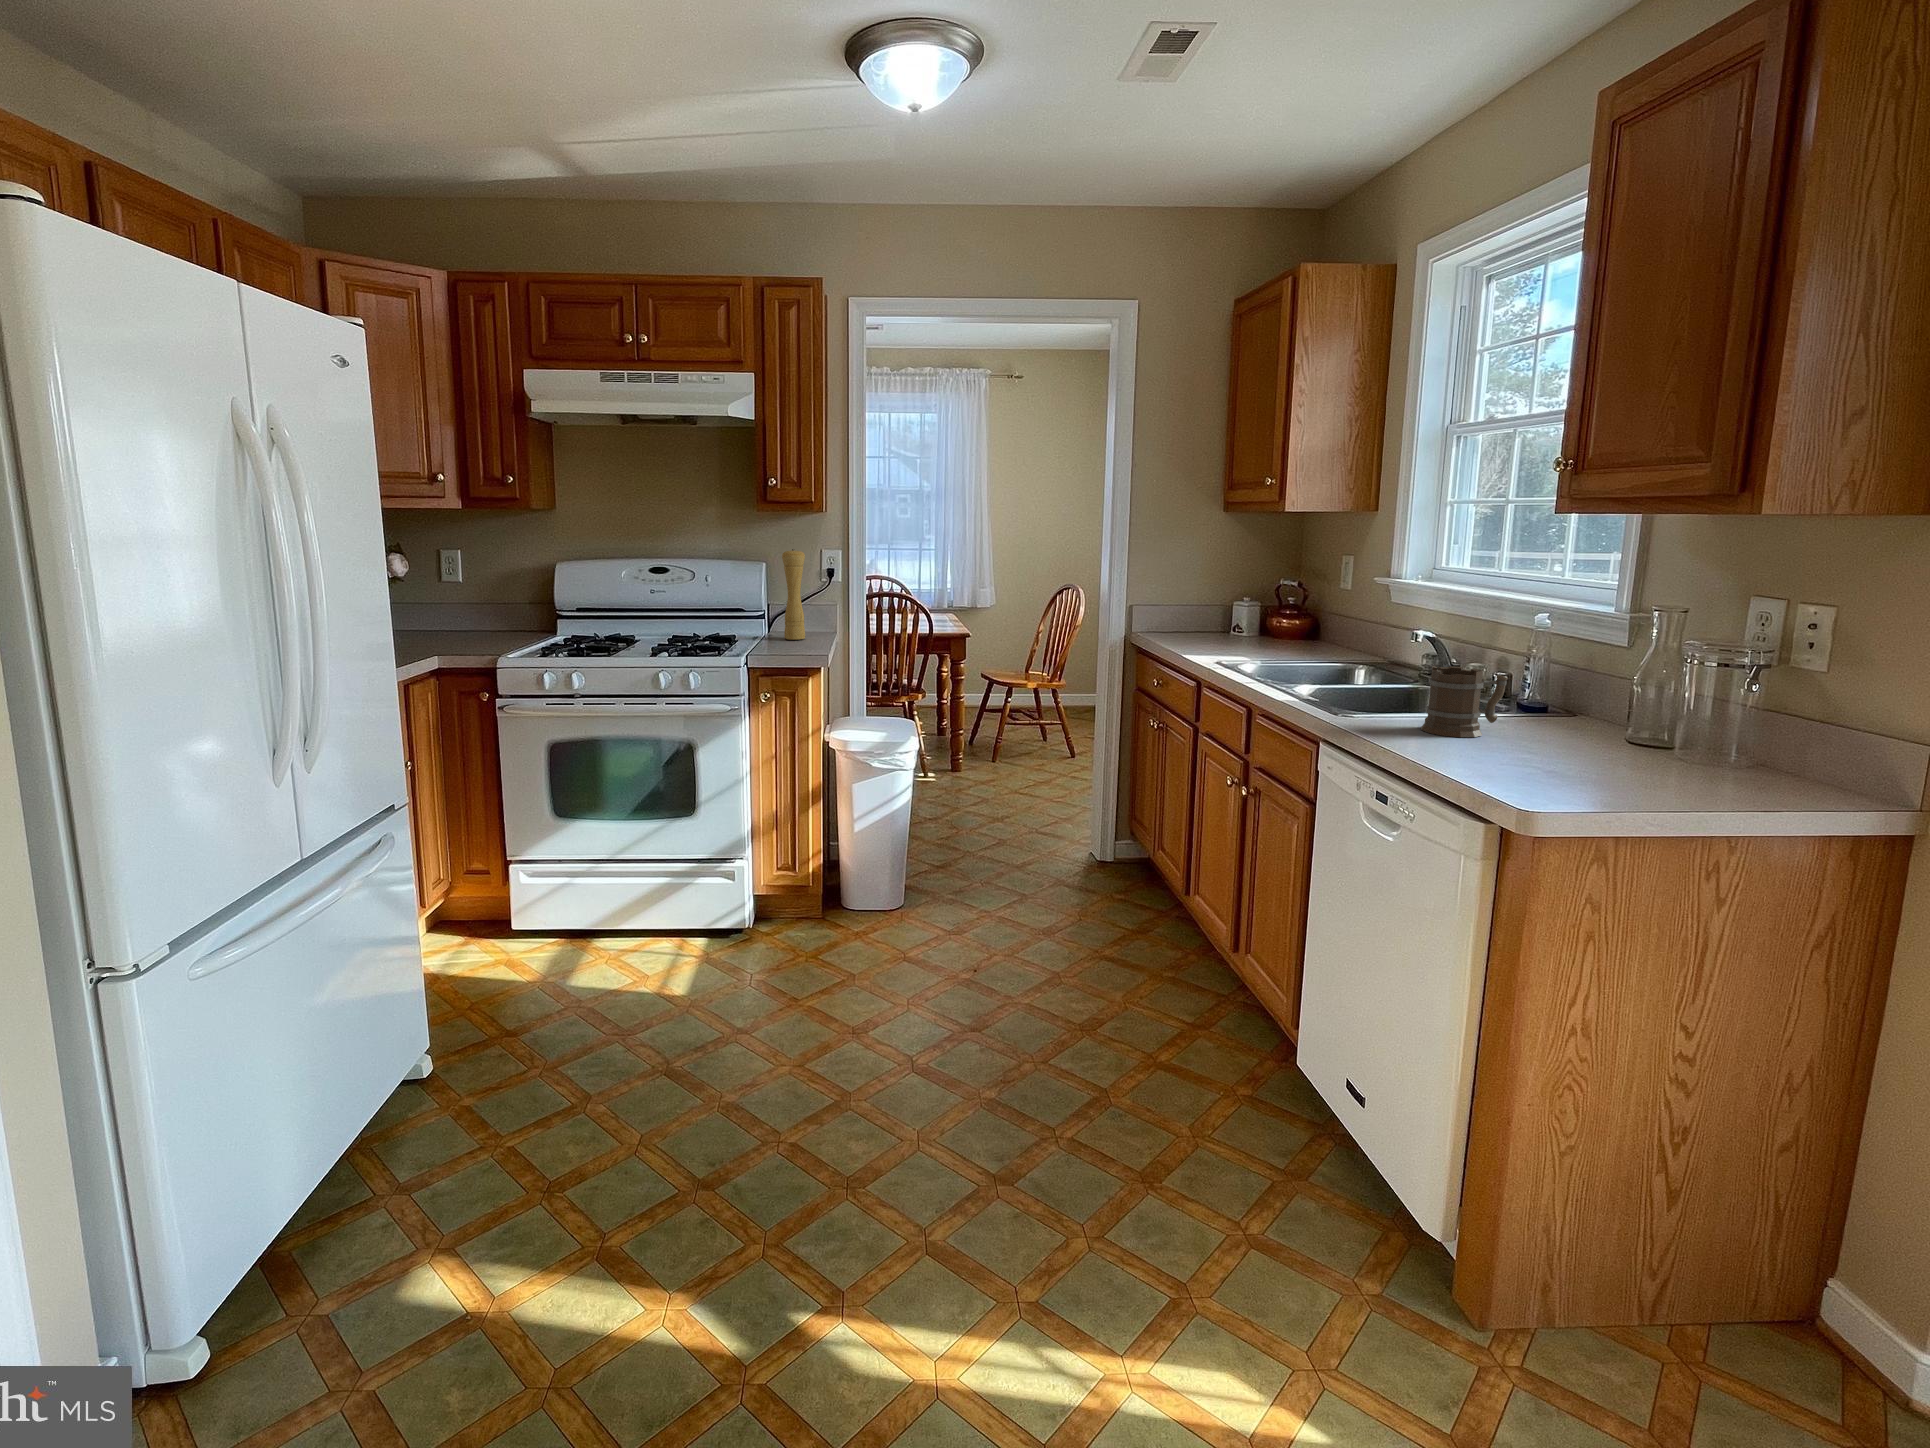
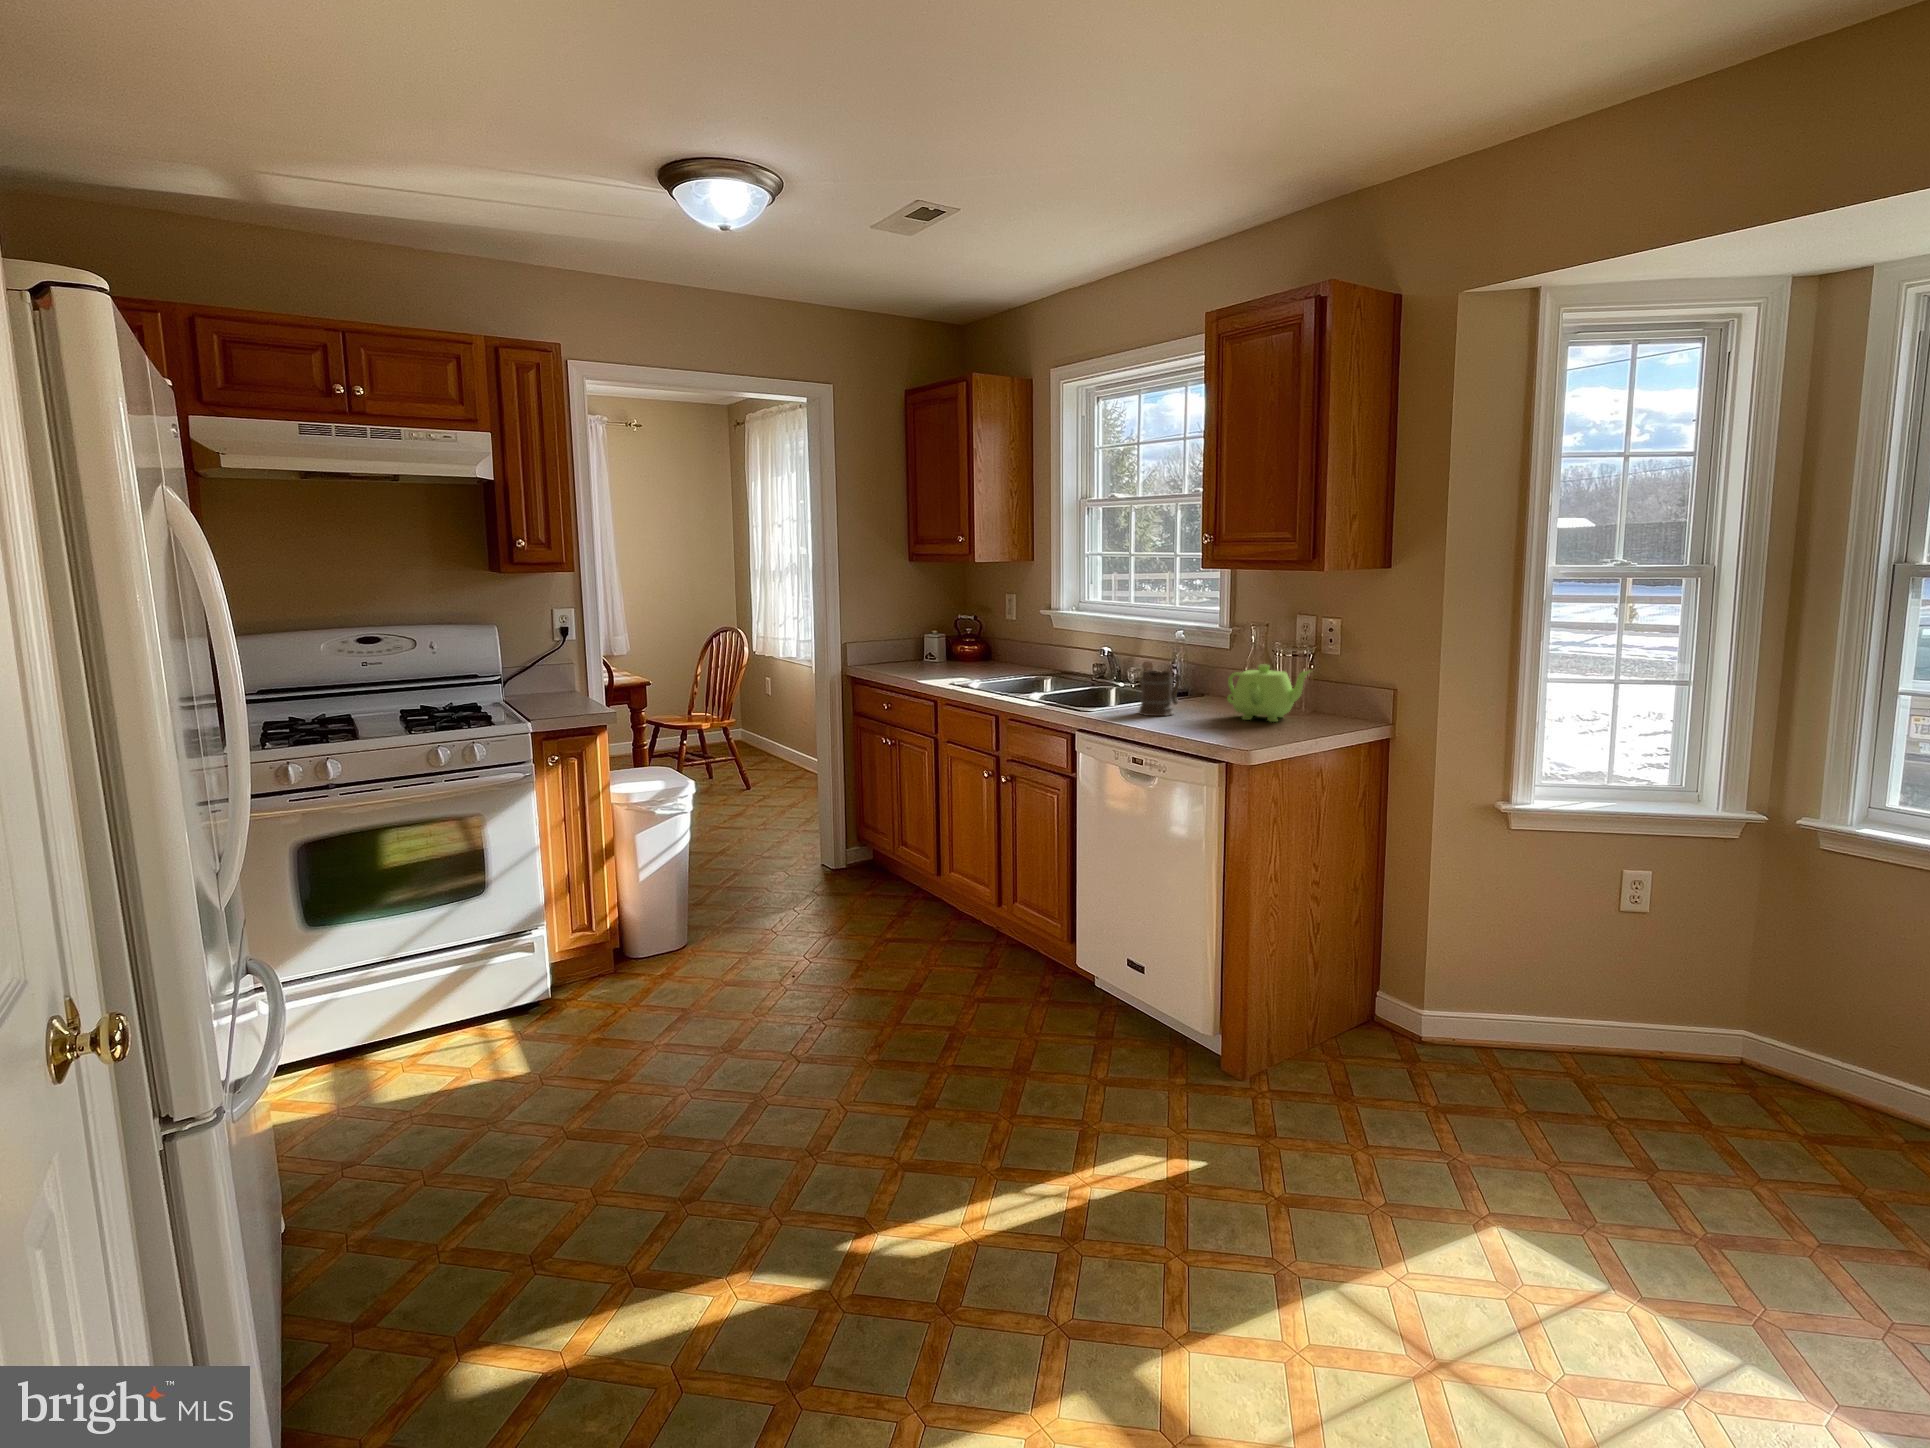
pepper mill: present [782,549,805,640] -> none [537,610,567,700]
teapot: none [1576,673,1748,772] -> present [1227,665,1310,722]

